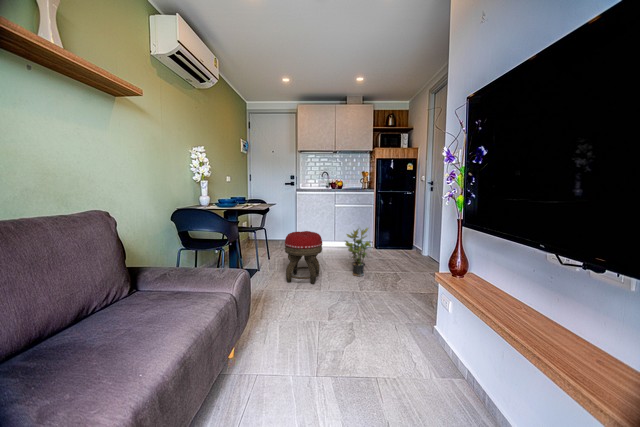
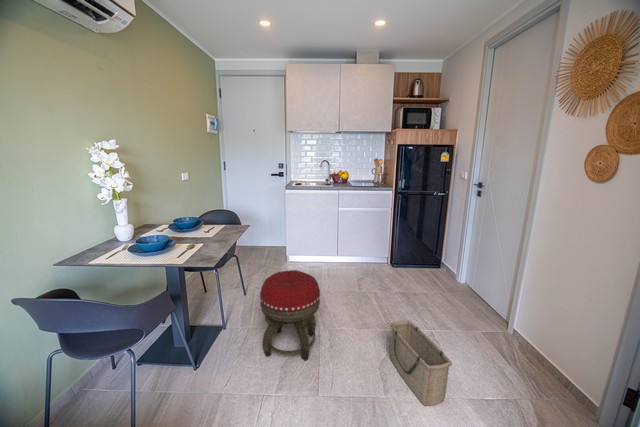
potted plant: present [345,228,371,276] -> none [354,260,395,337]
basket: none [367,259,400,299] -> present [390,321,452,406]

